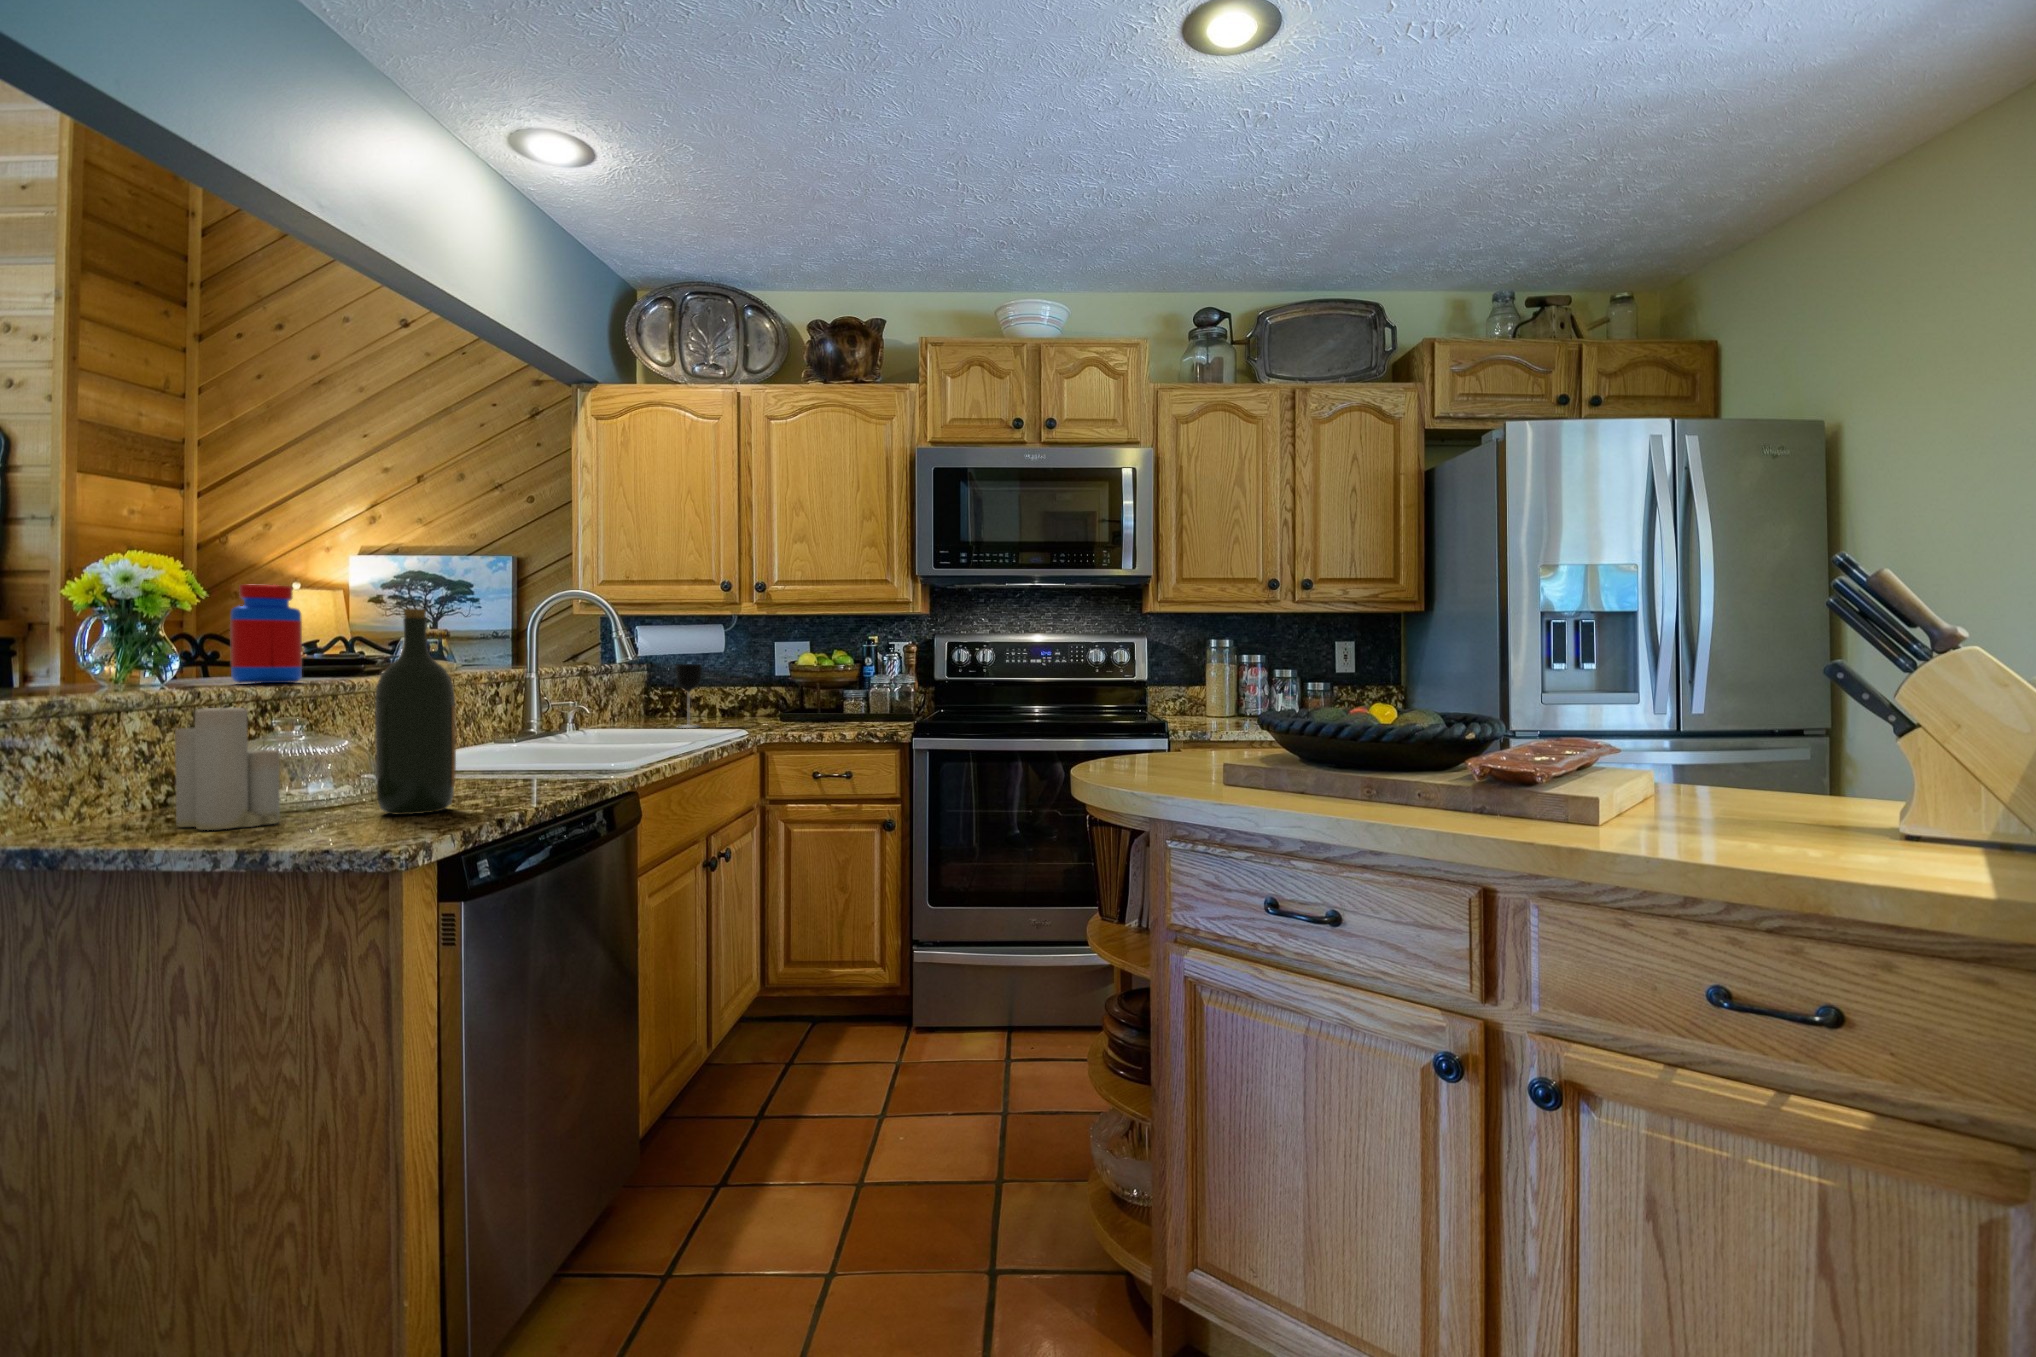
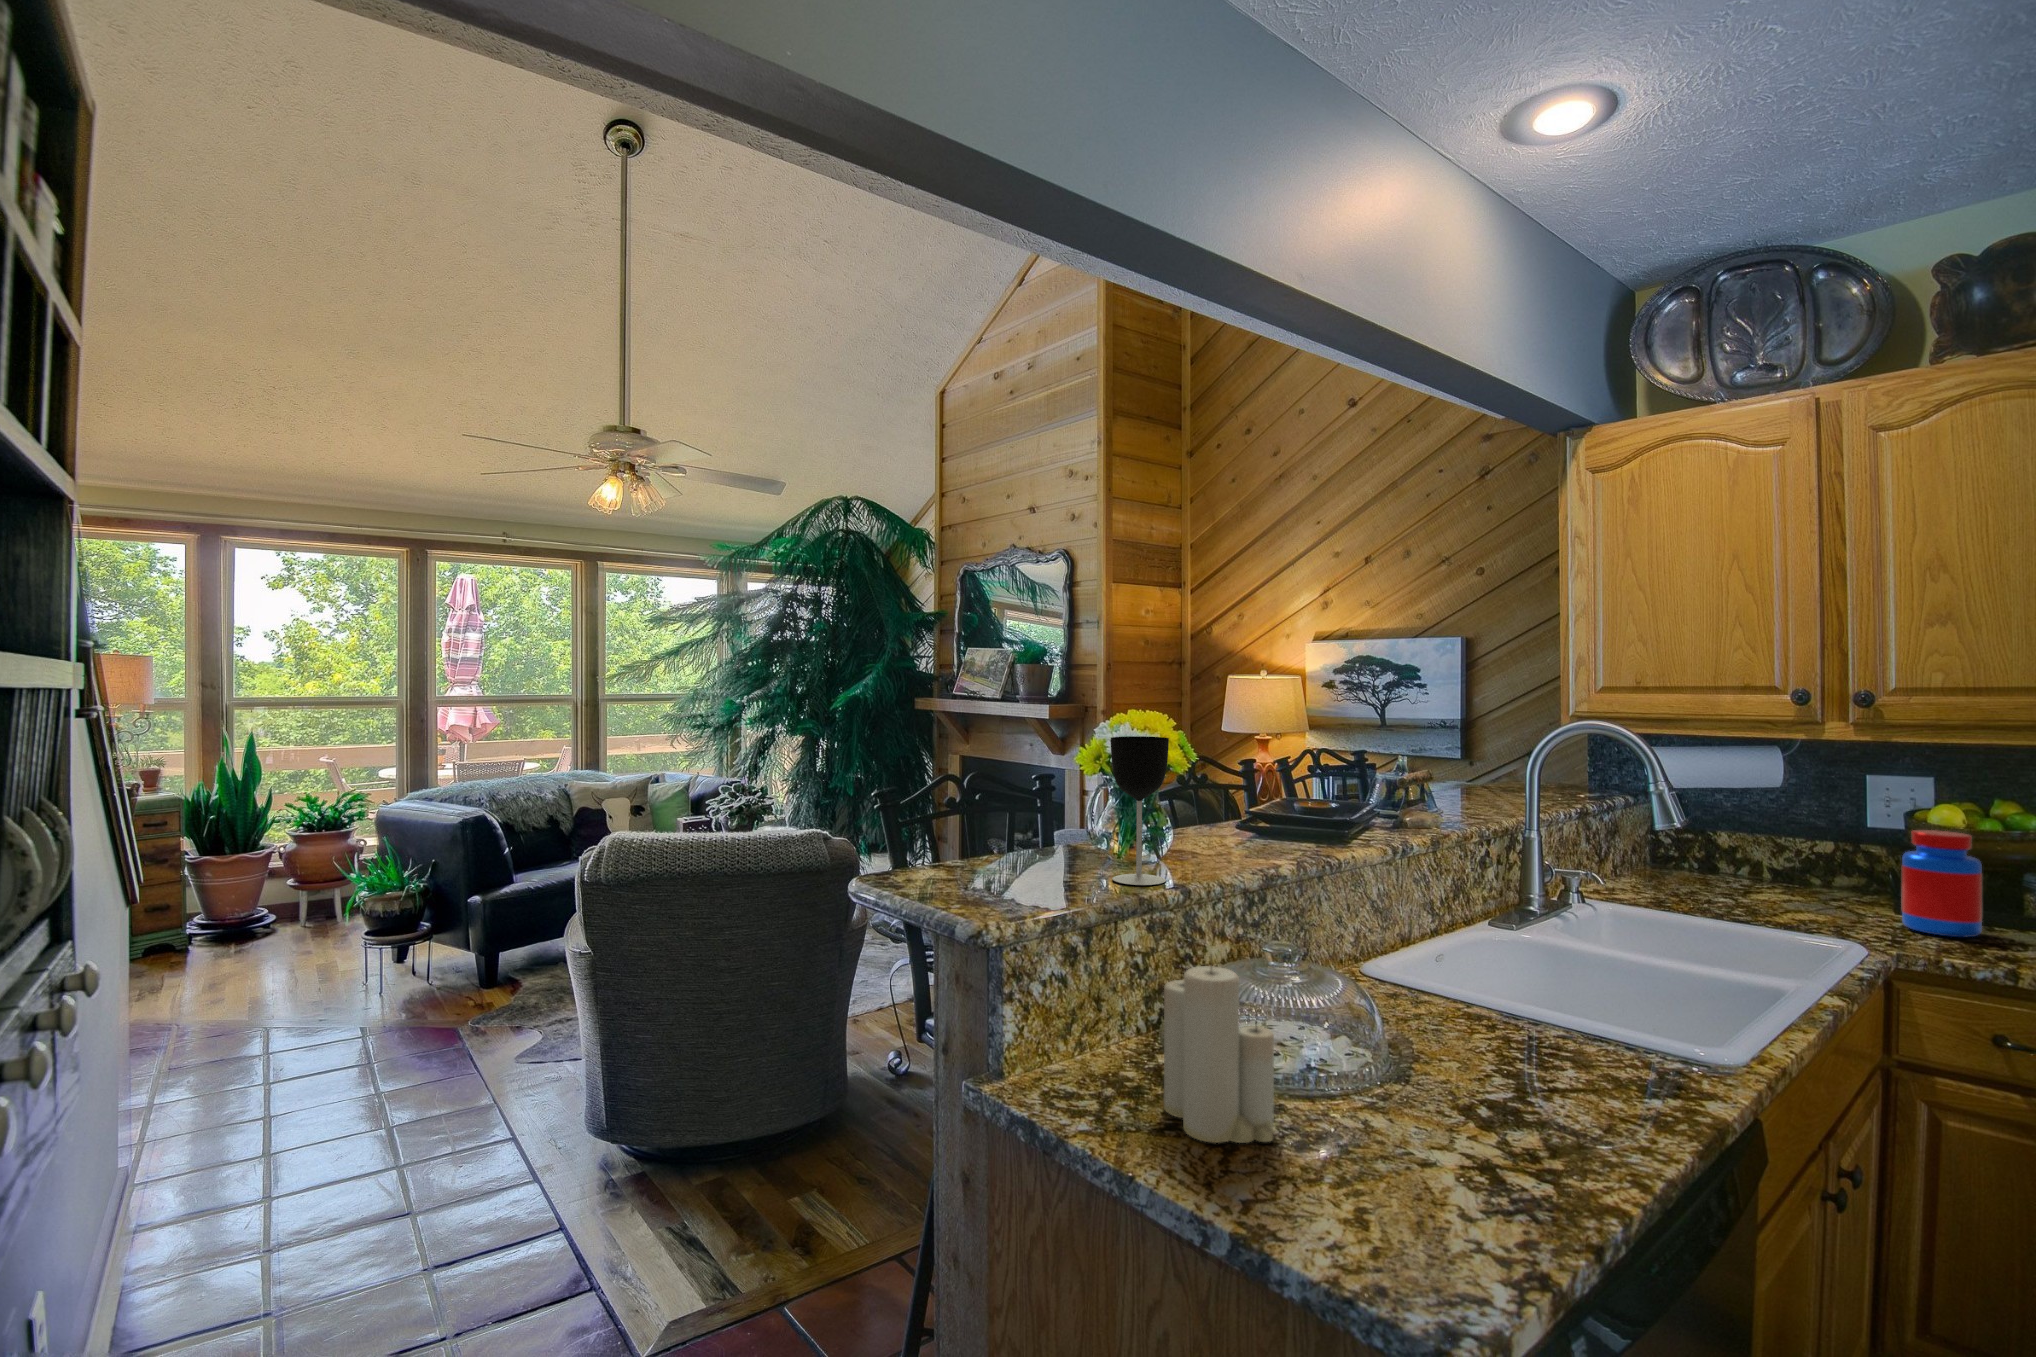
jar: present [230,585,302,683] -> present [1901,830,1982,937]
wine bottle: present [375,608,456,815] -> none [1393,841,1510,1174]
wine glass: present [676,664,702,728] -> present [1111,736,1169,885]

